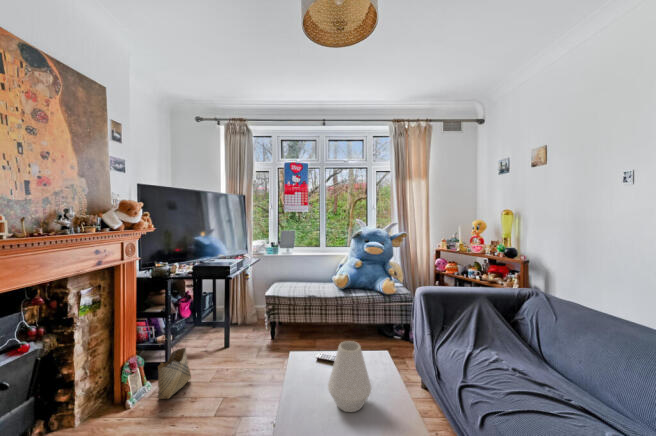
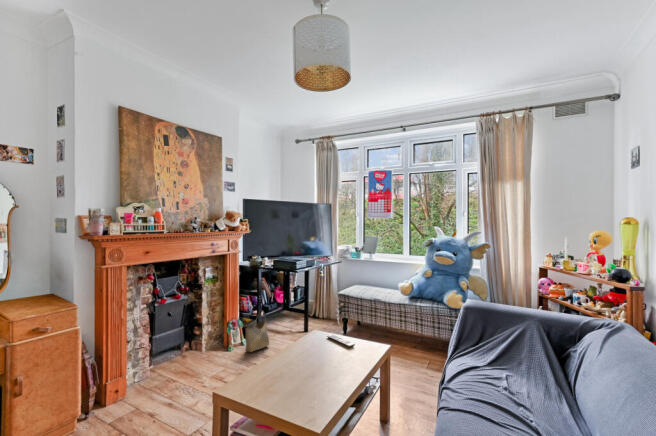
vase: present [328,341,371,412] -> none [305,315,336,363]

